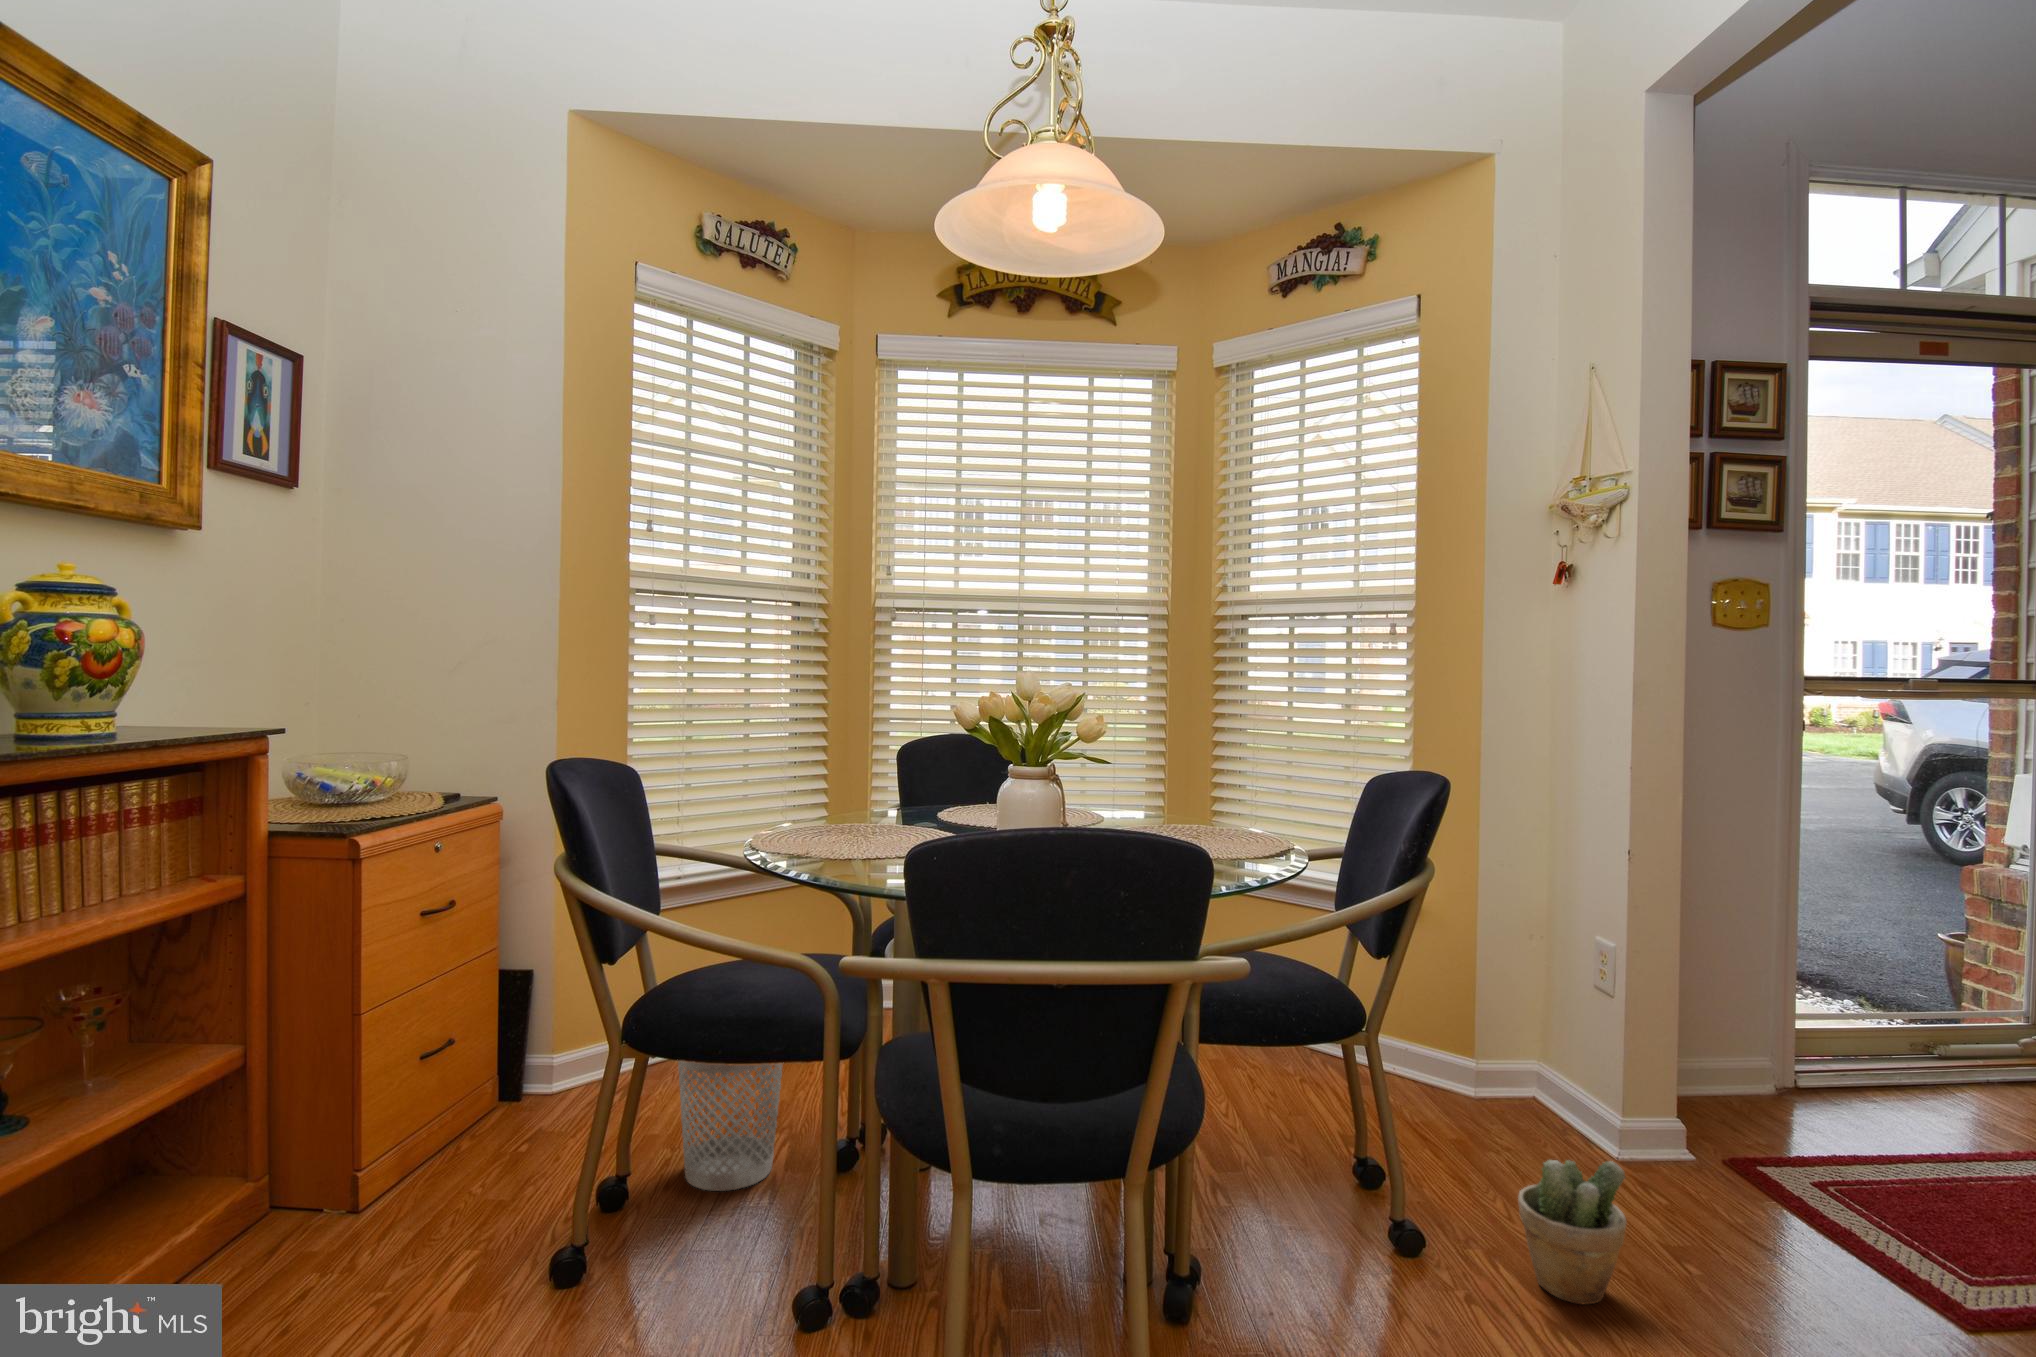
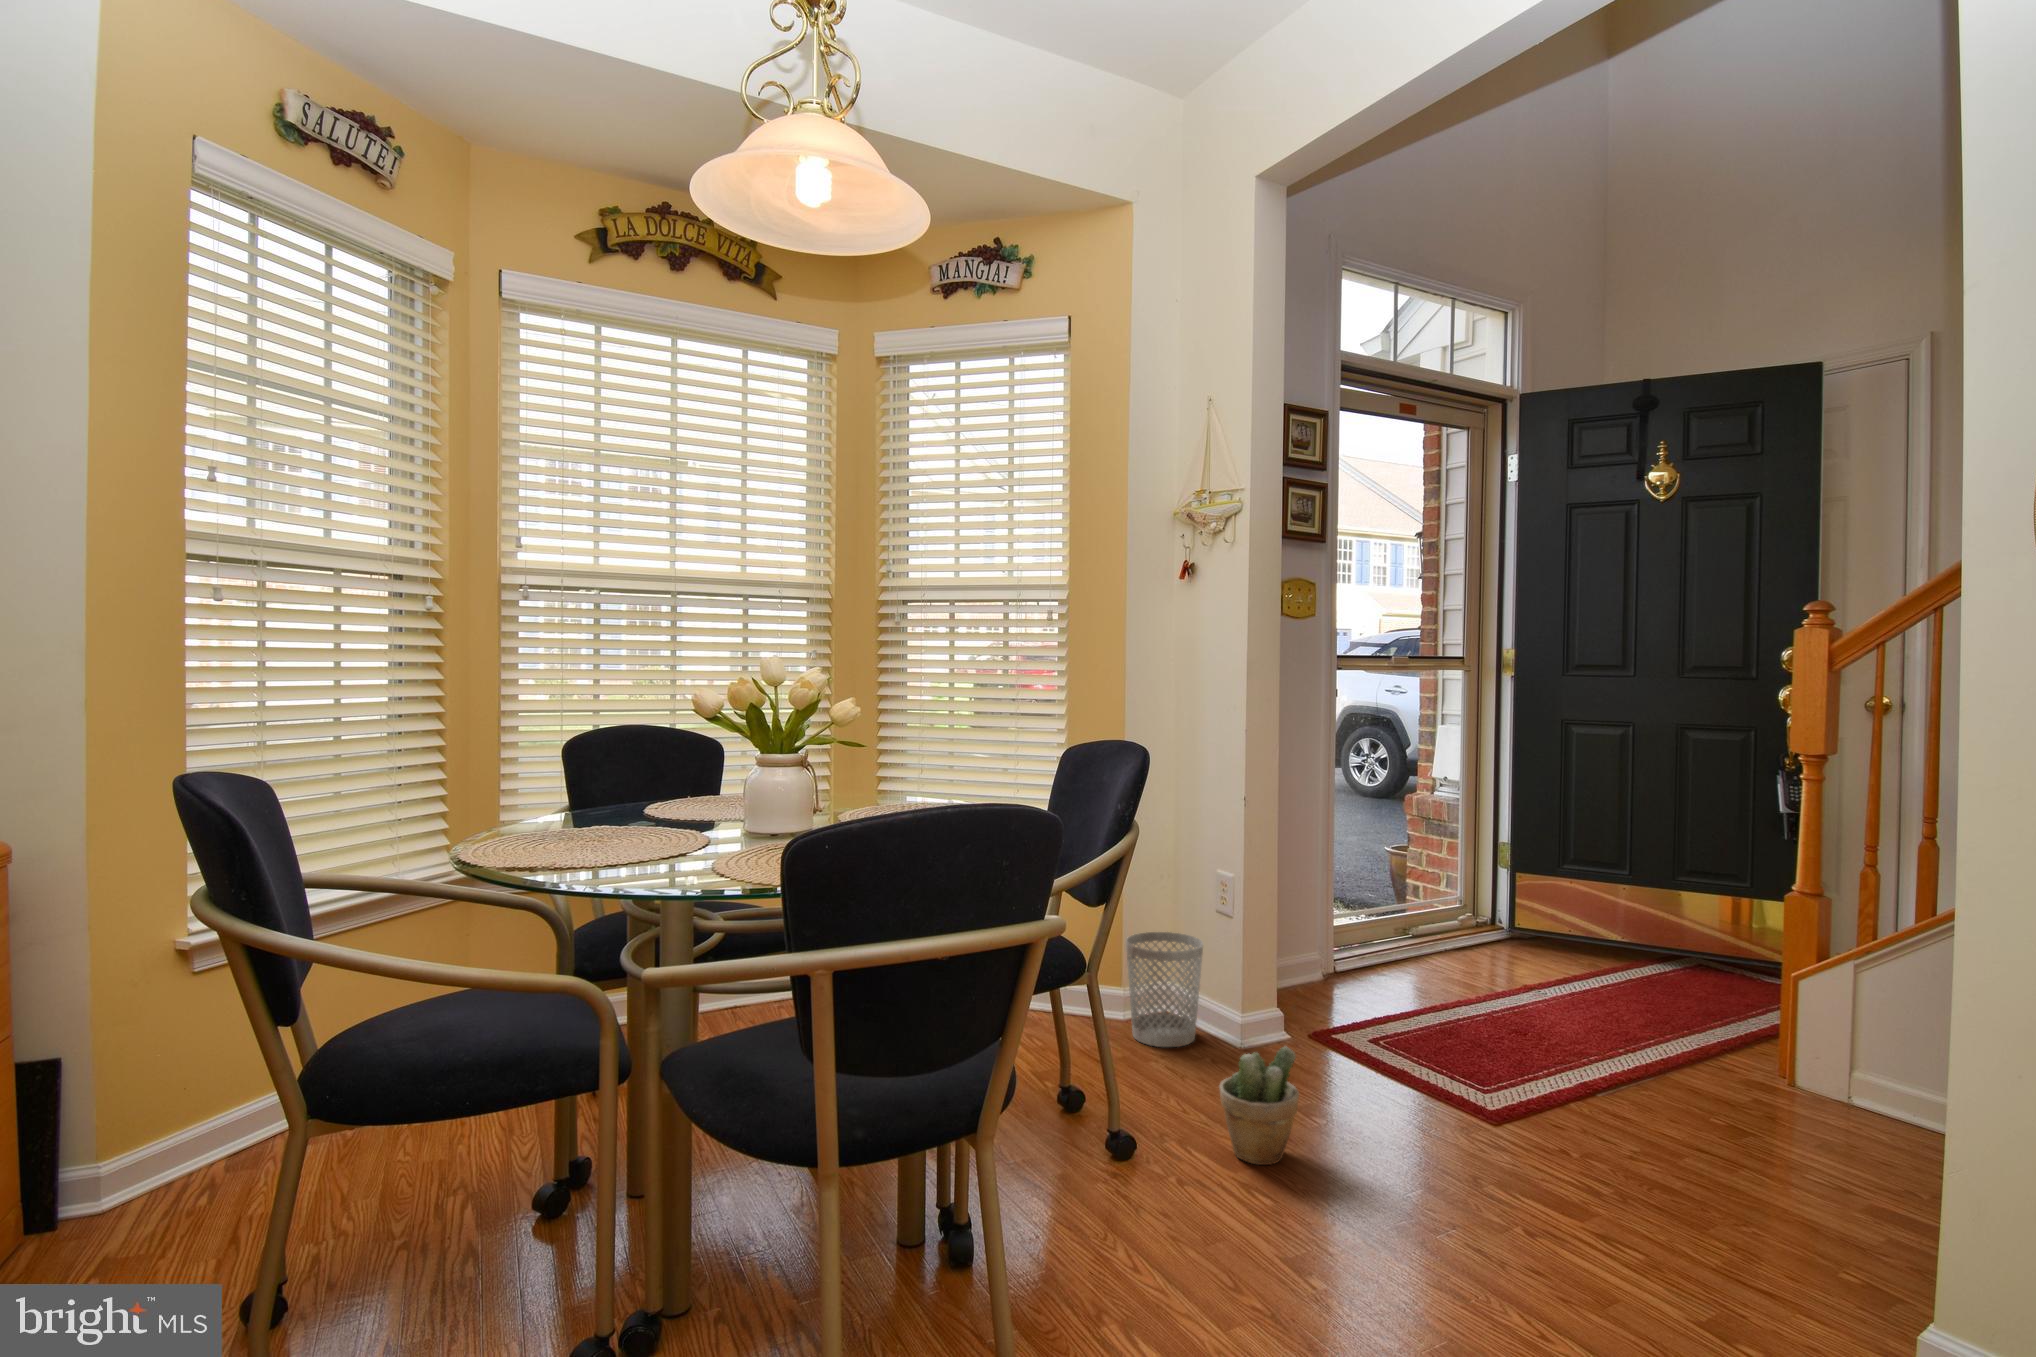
wastebasket: present [678,1061,782,1191] -> present [1126,932,1203,1047]

